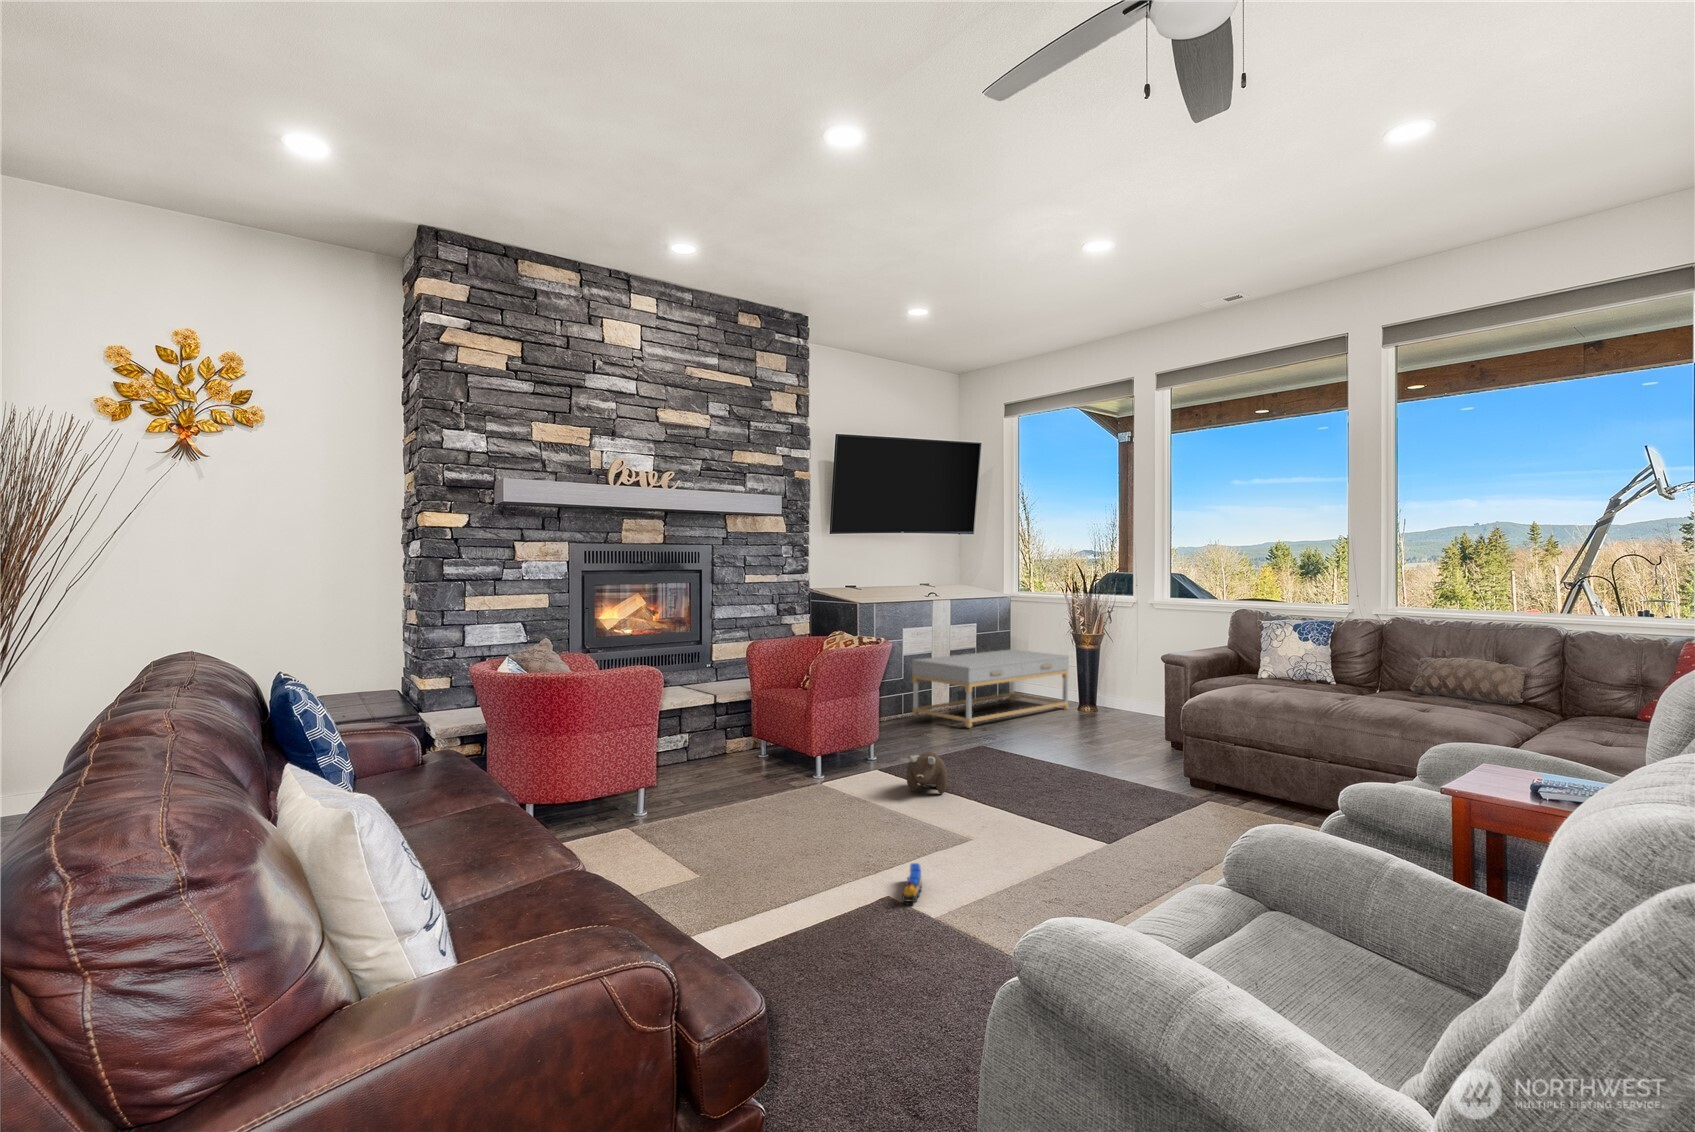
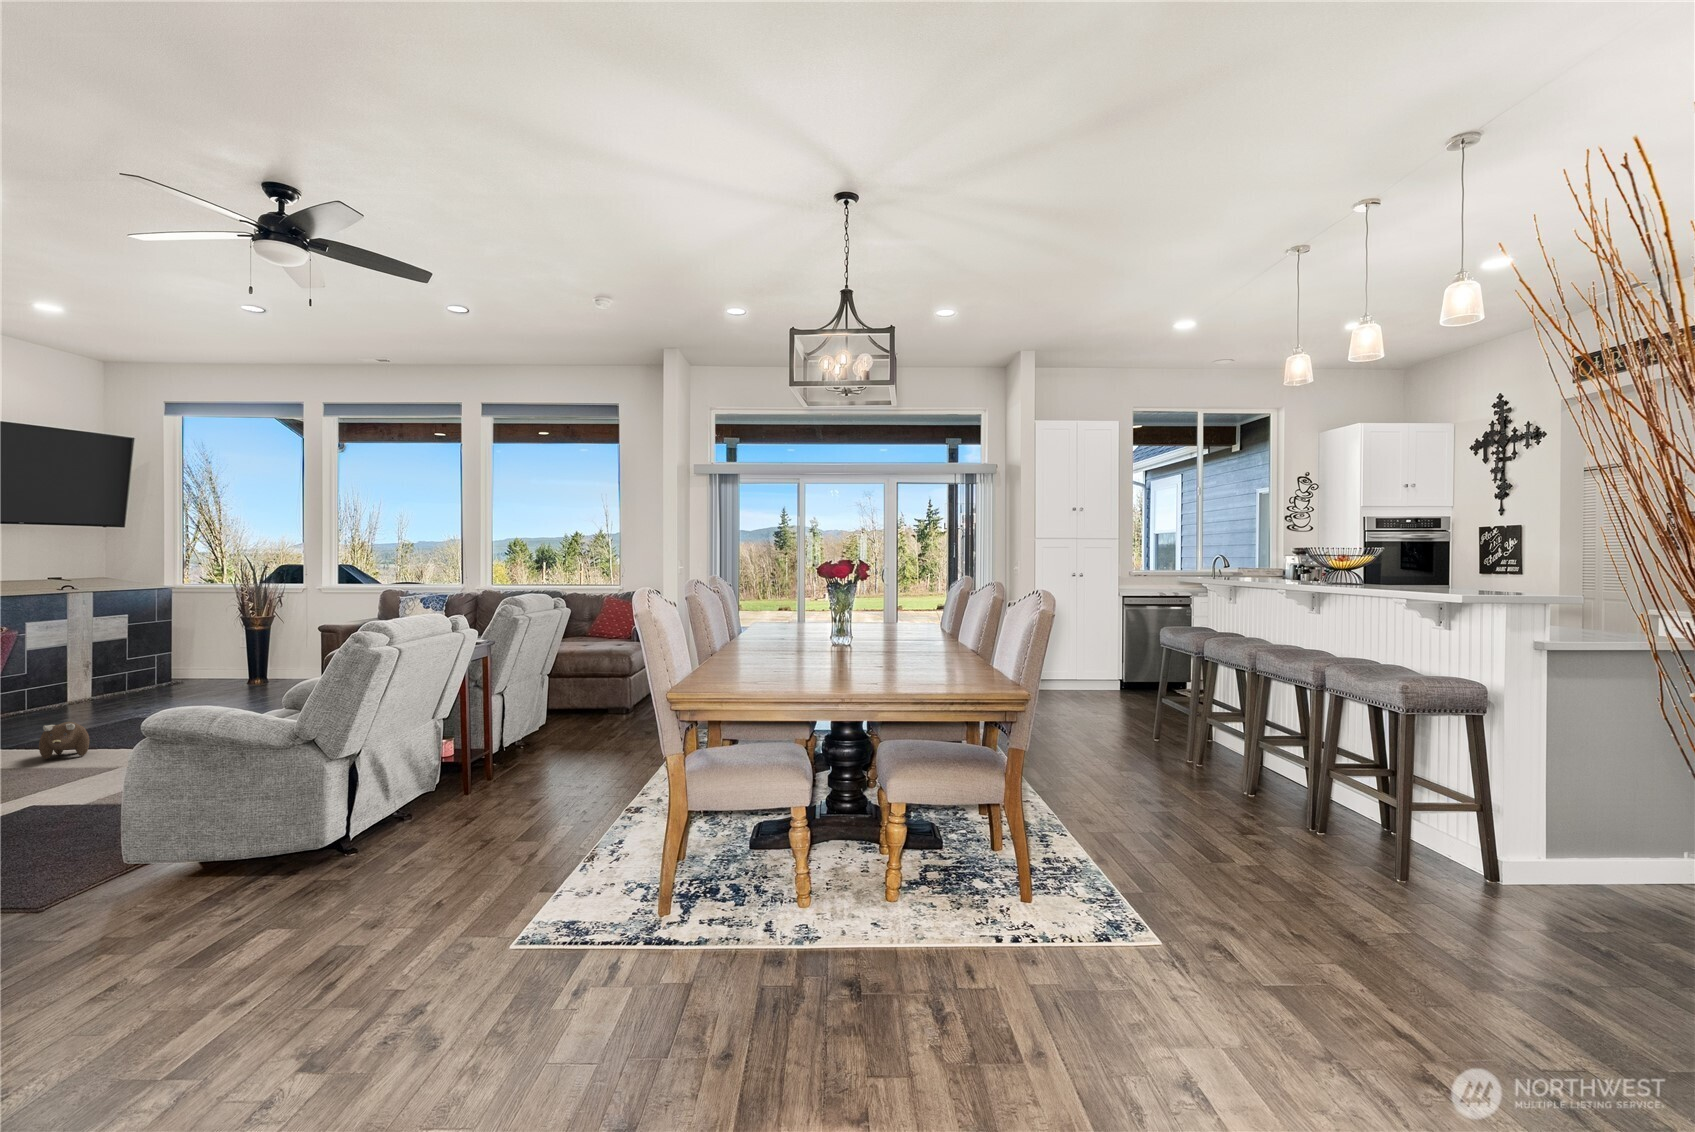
coffee table: present [912,650,1069,728] -> none [40,638,238,711]
toy train: present [902,863,922,905] -> none [41,789,62,815]

